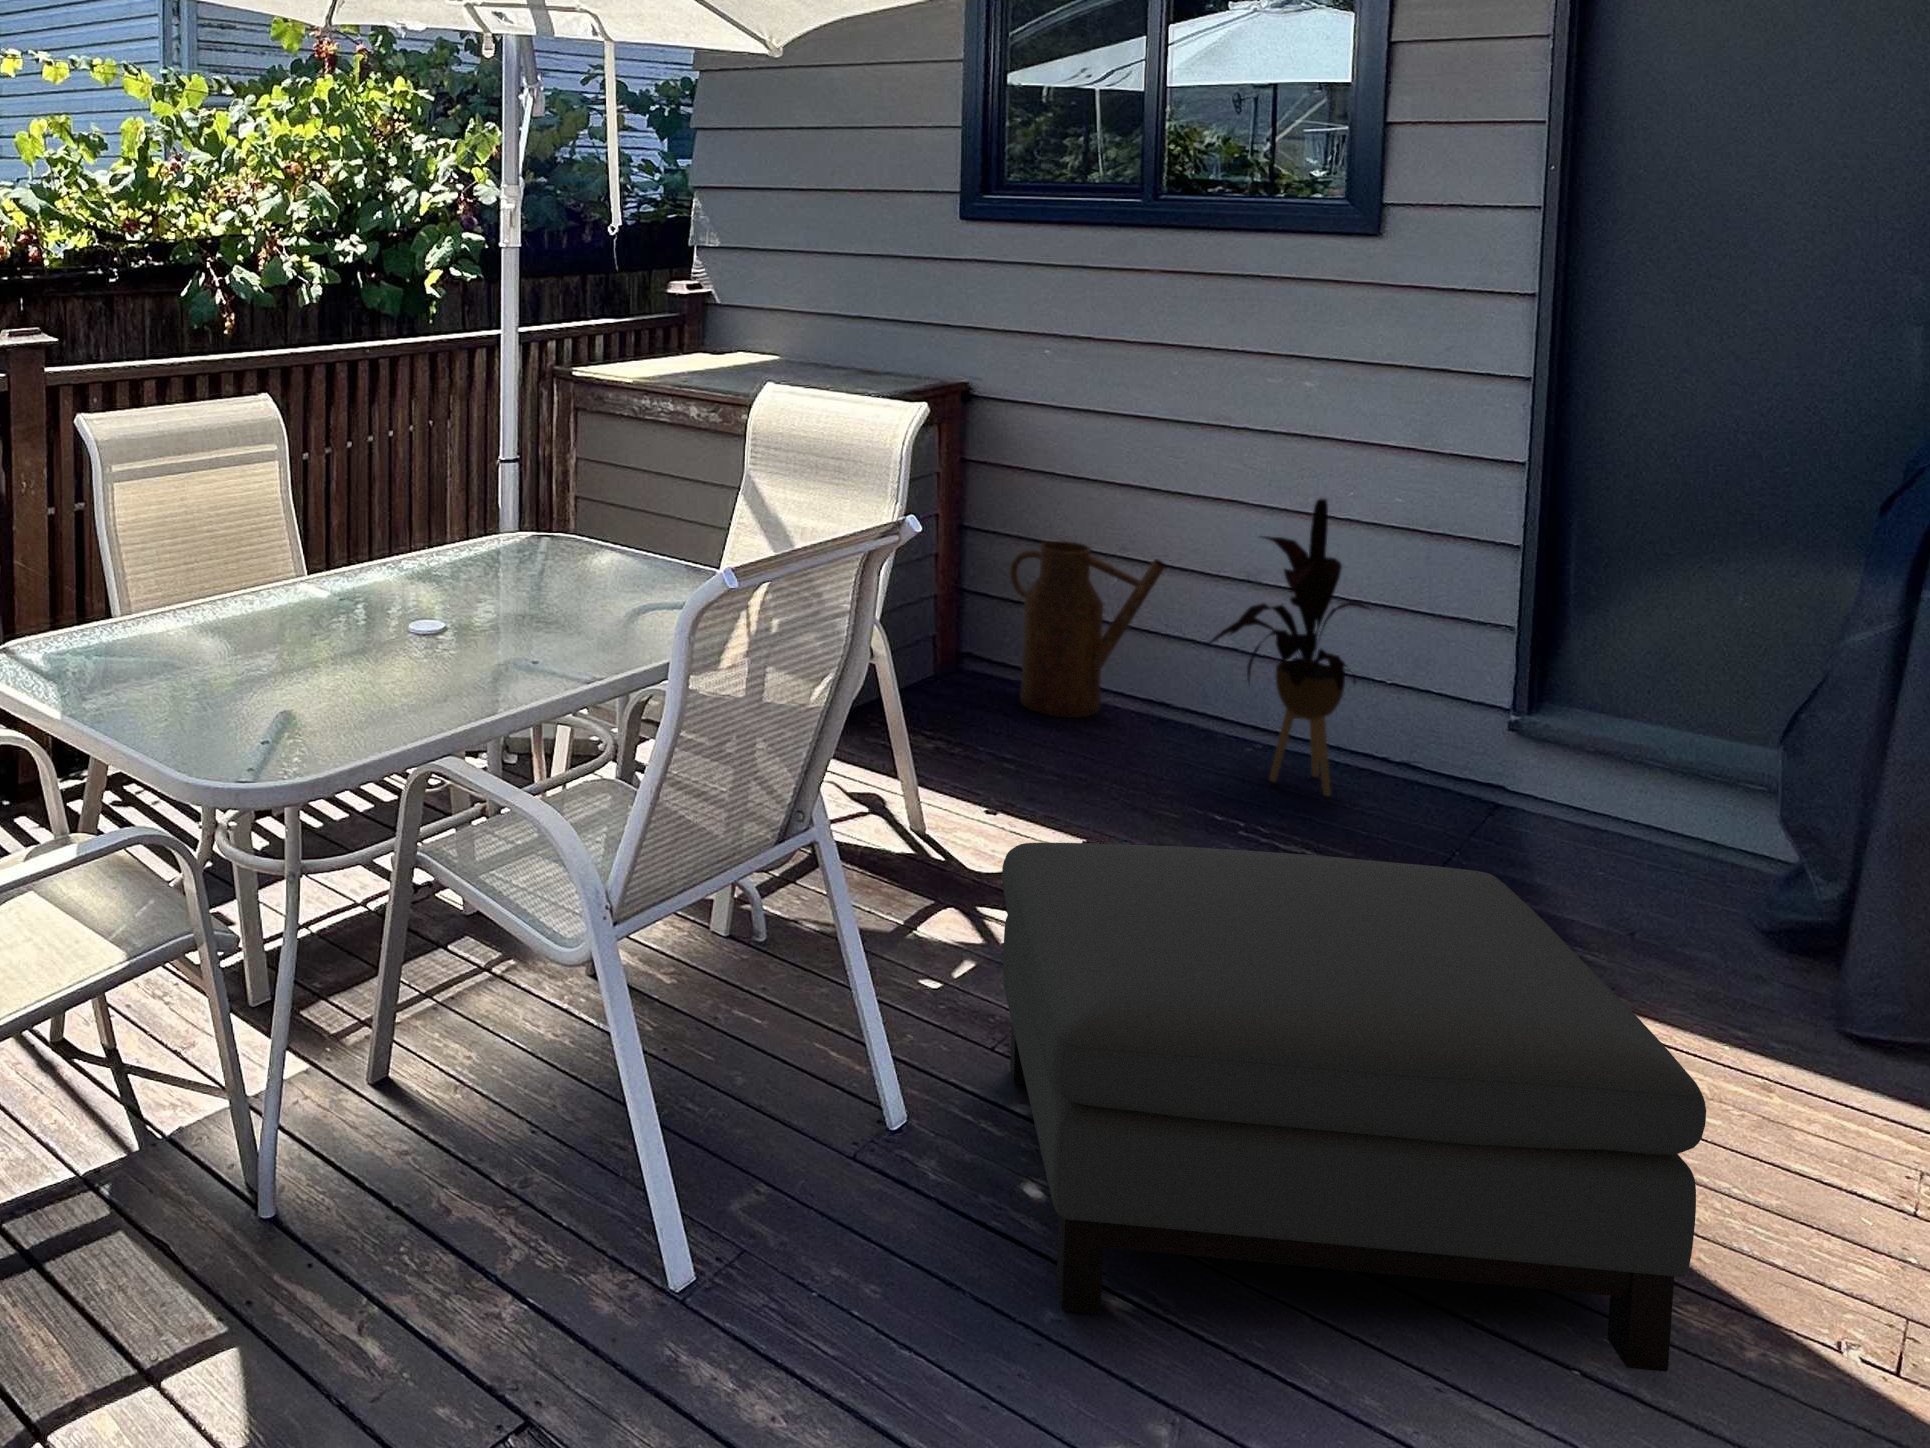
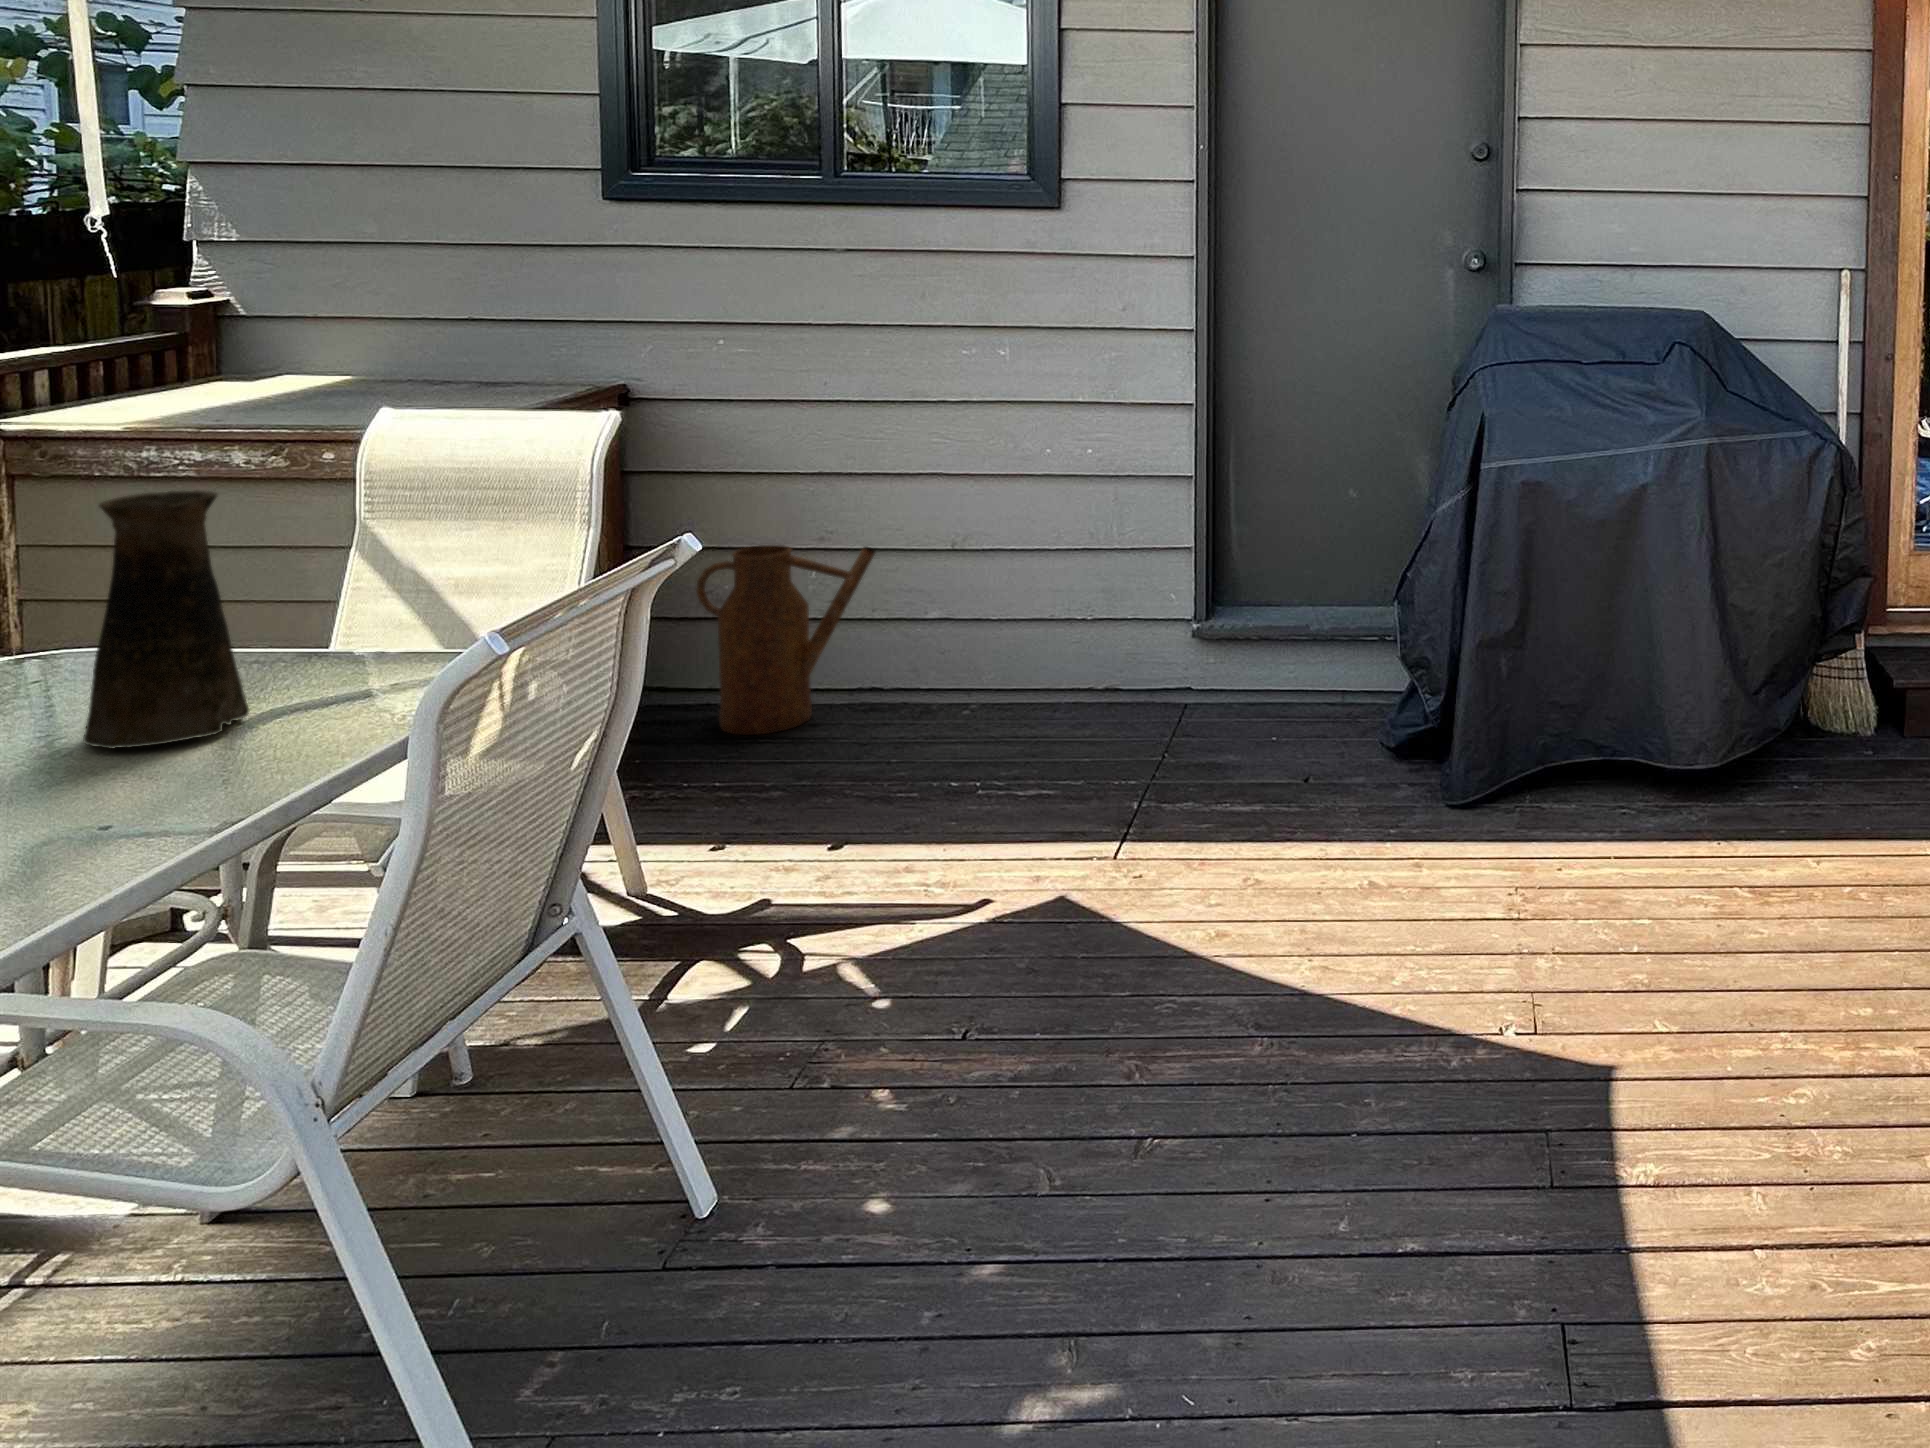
pitcher: none [539,429,632,614] -> present [83,490,249,748]
house plant: present [1208,499,1370,796] -> none [926,459,1085,739]
ottoman: present [1002,842,1706,1372] -> none [796,755,1423,1300]

